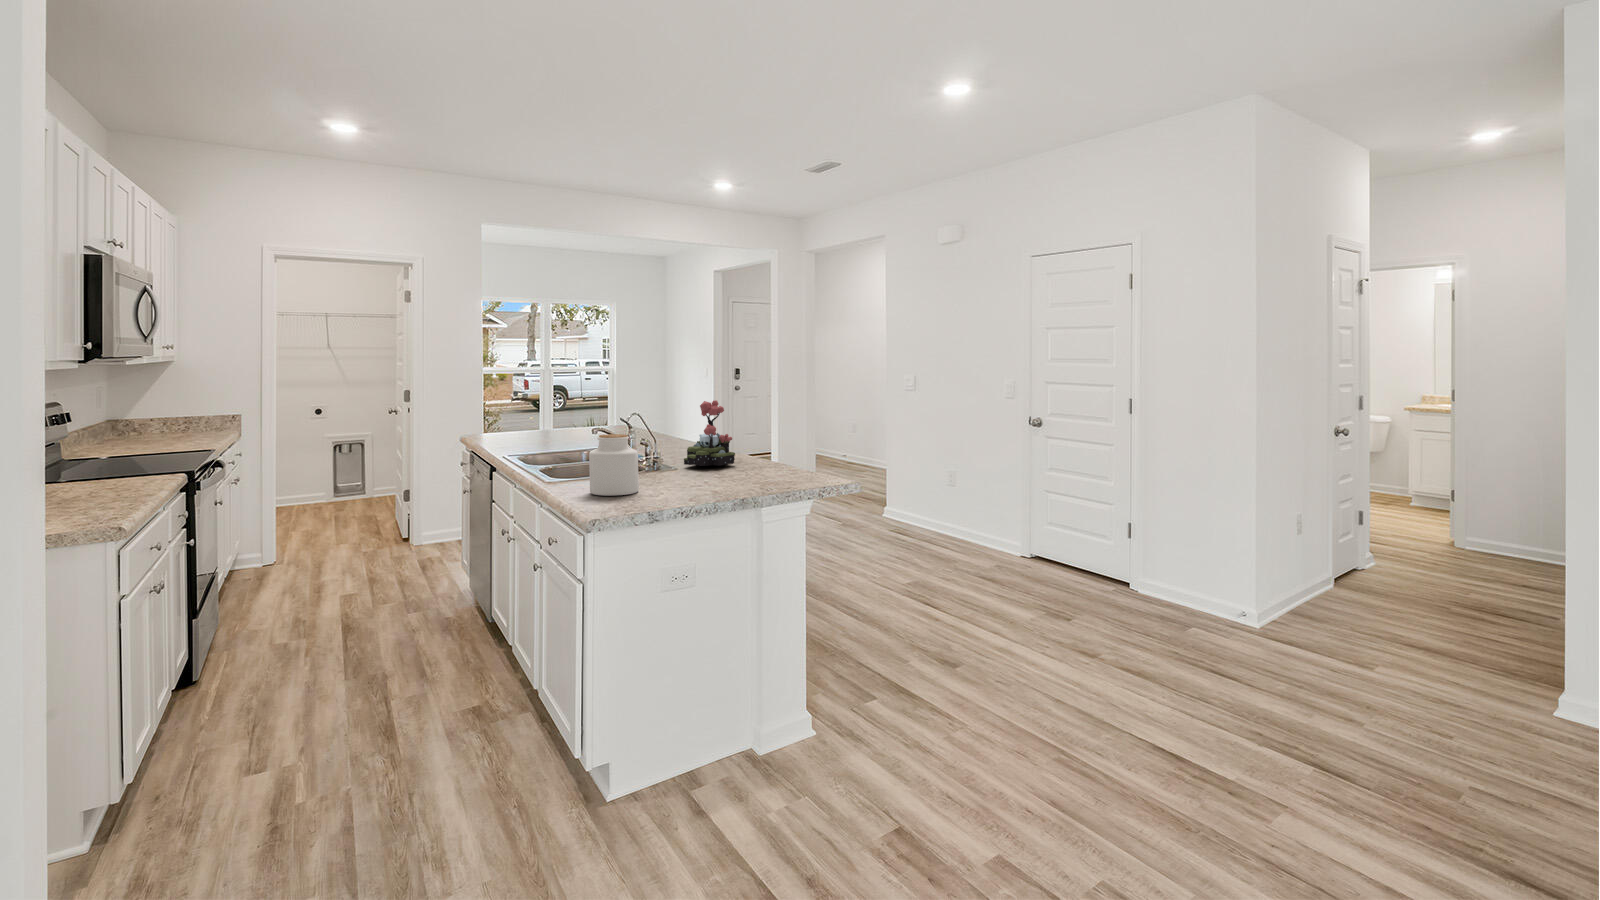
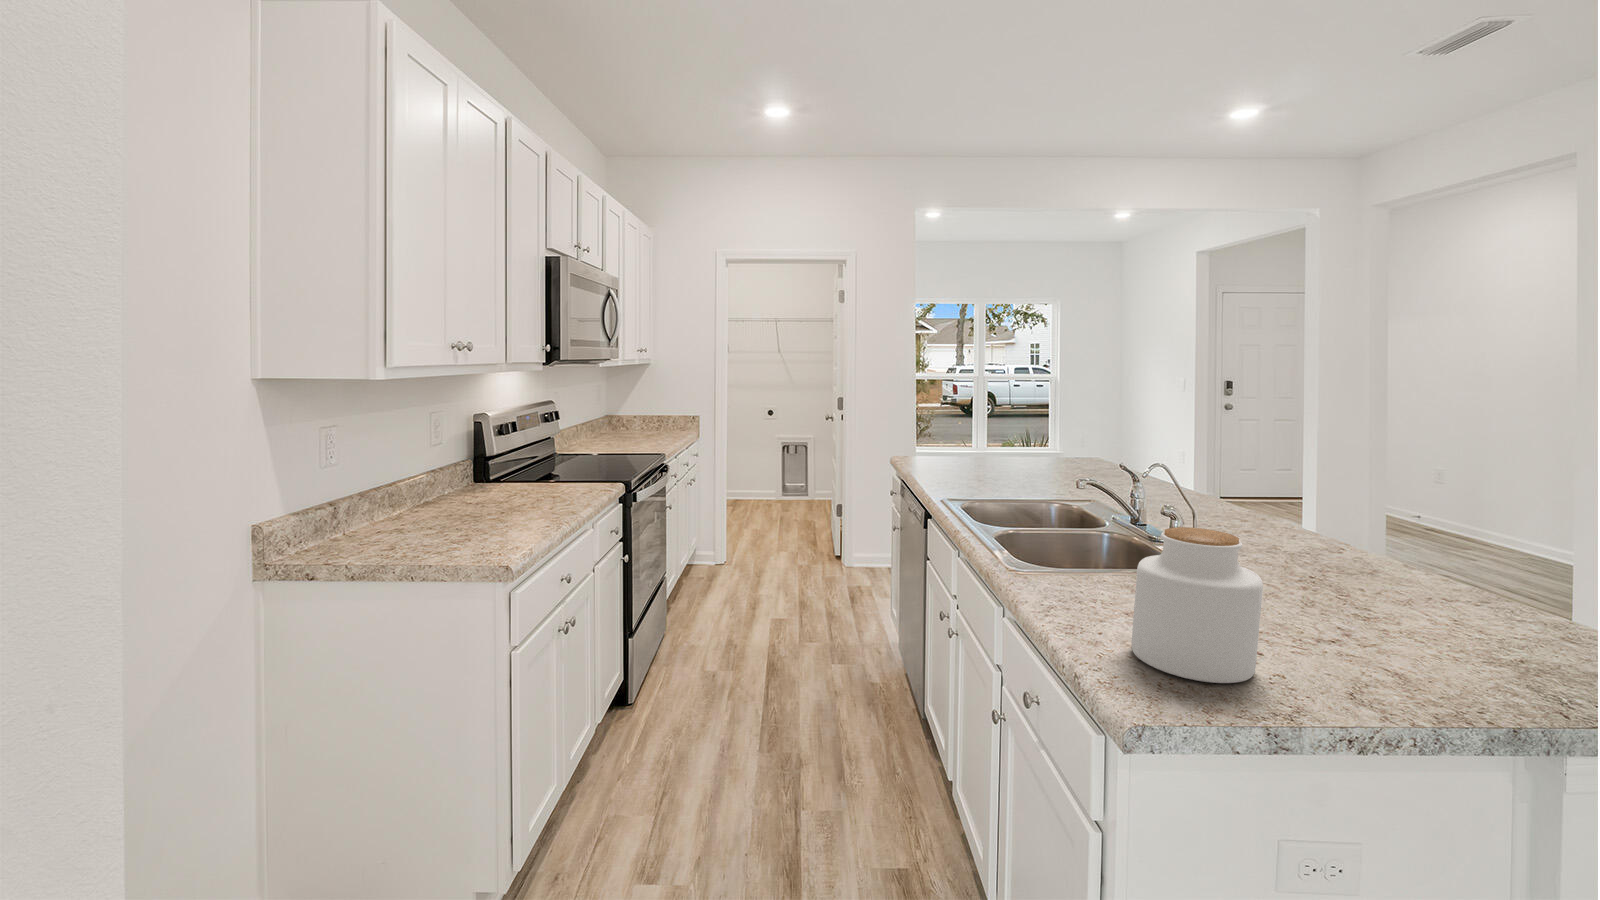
plant: present [684,400,735,466] -> none [1288,445,1418,590]

